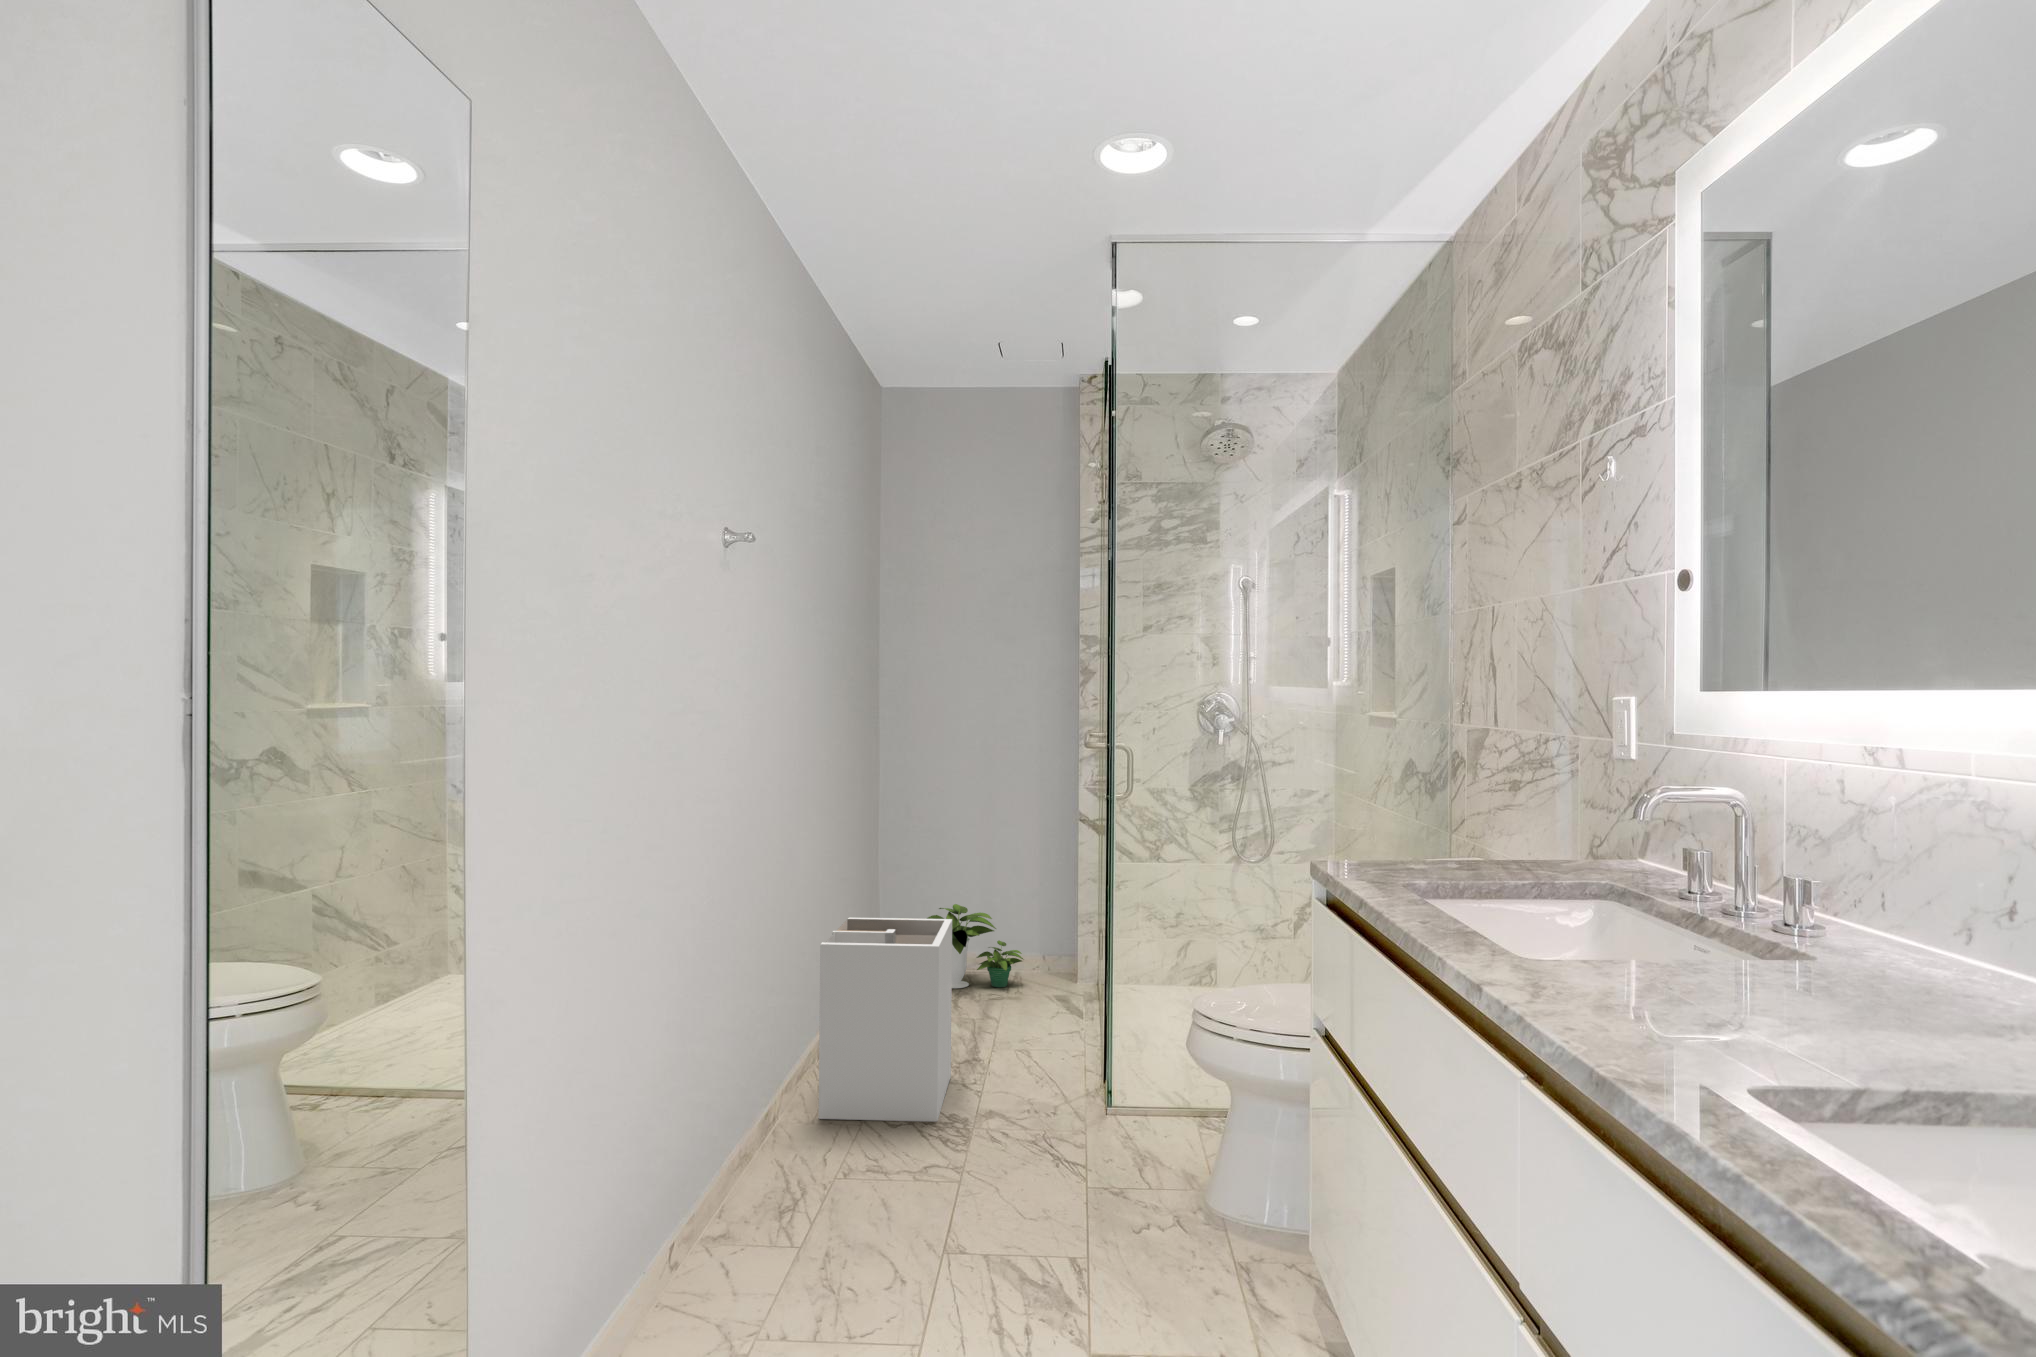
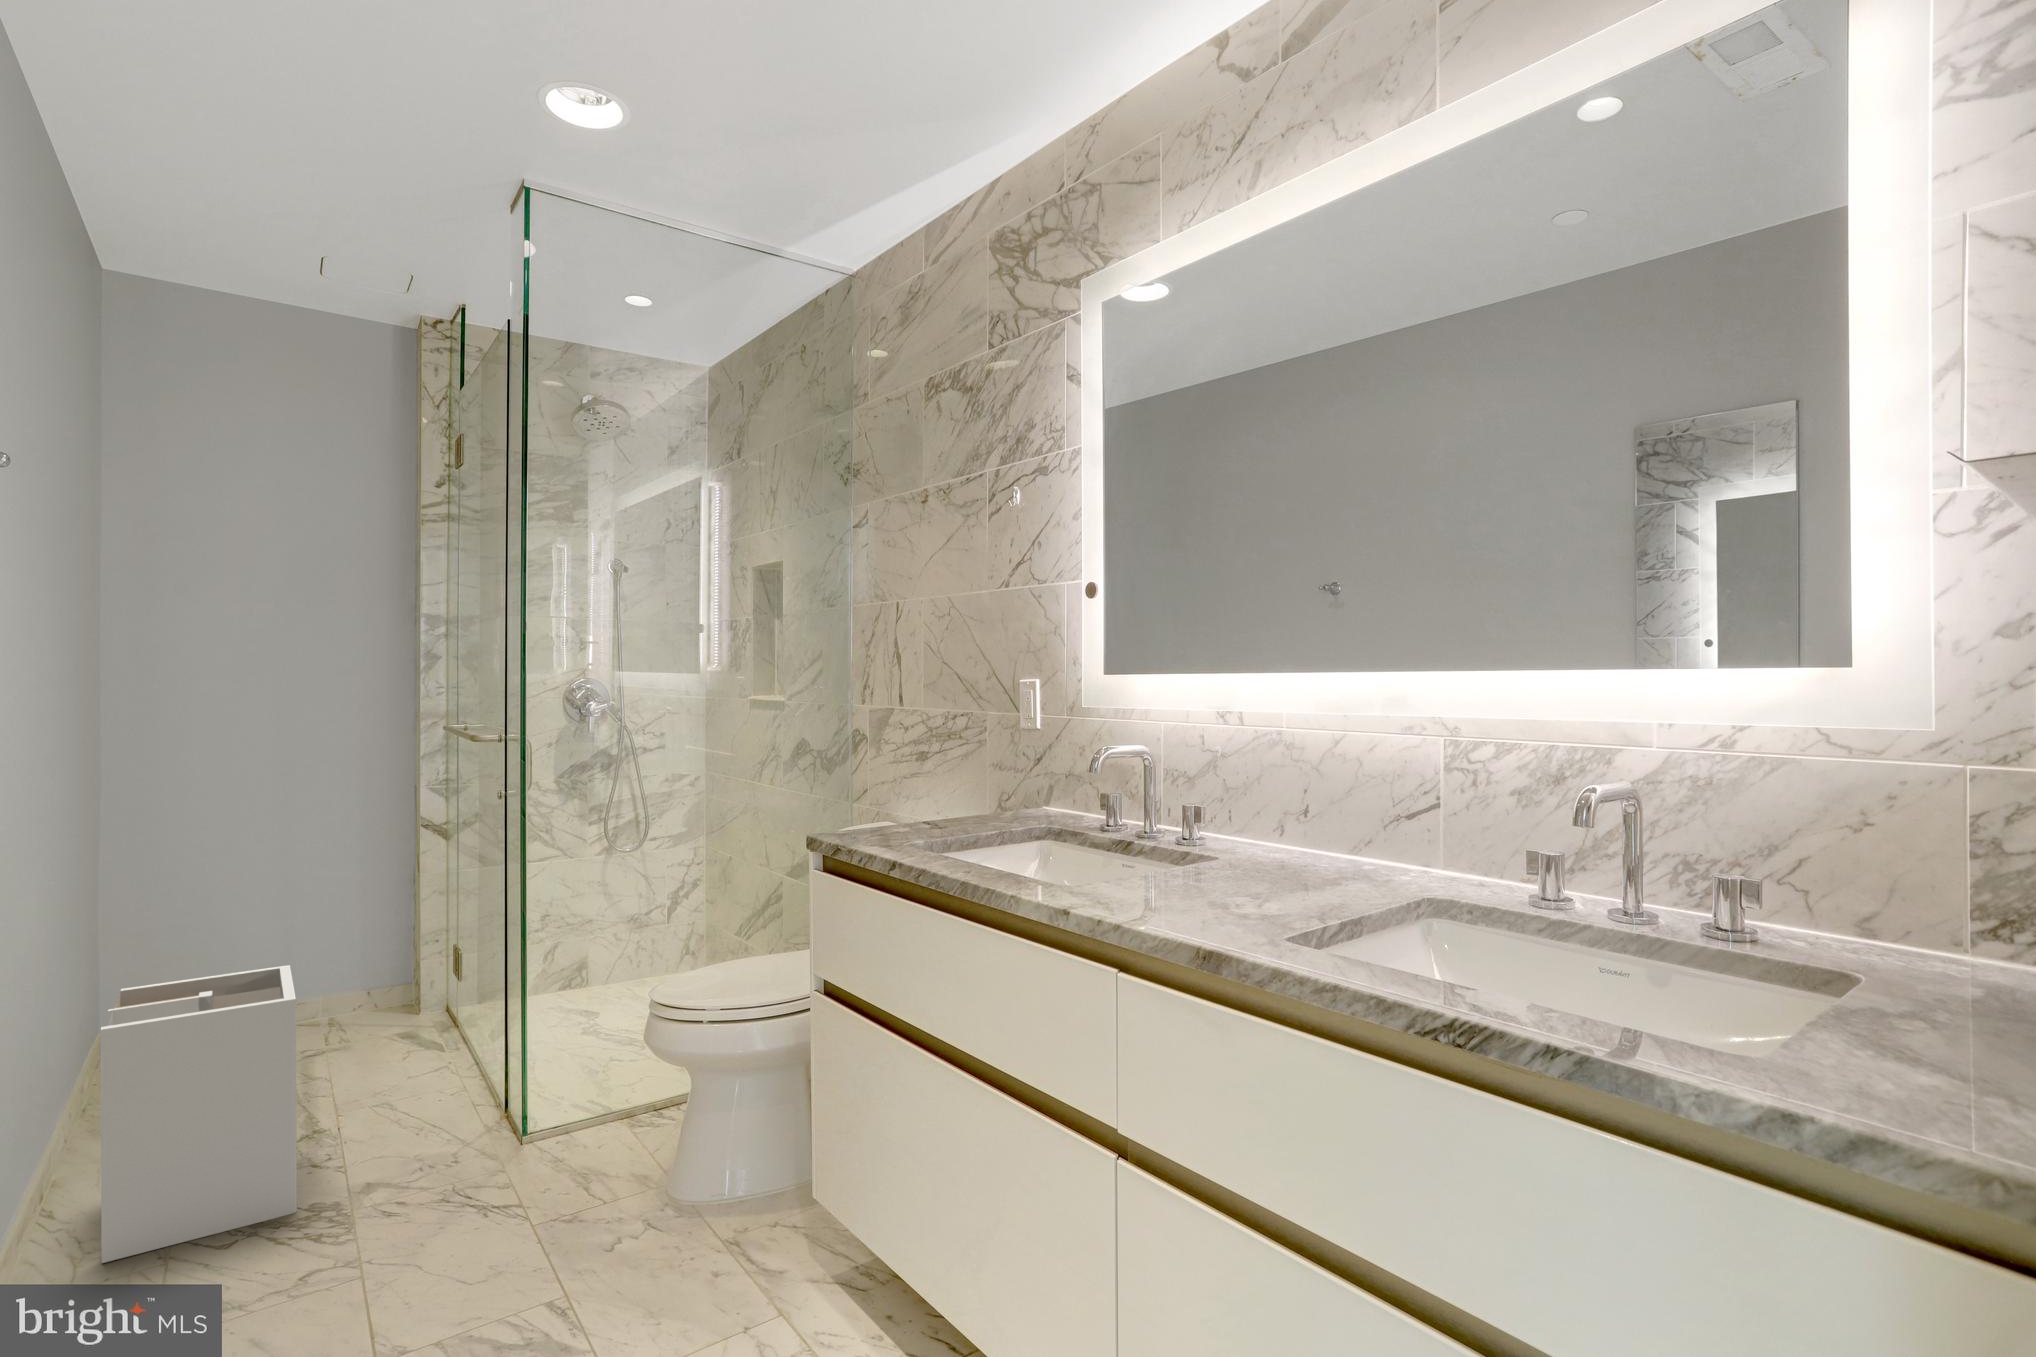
potted plant: present [927,904,1023,988] -> none [181,951,345,1056]

